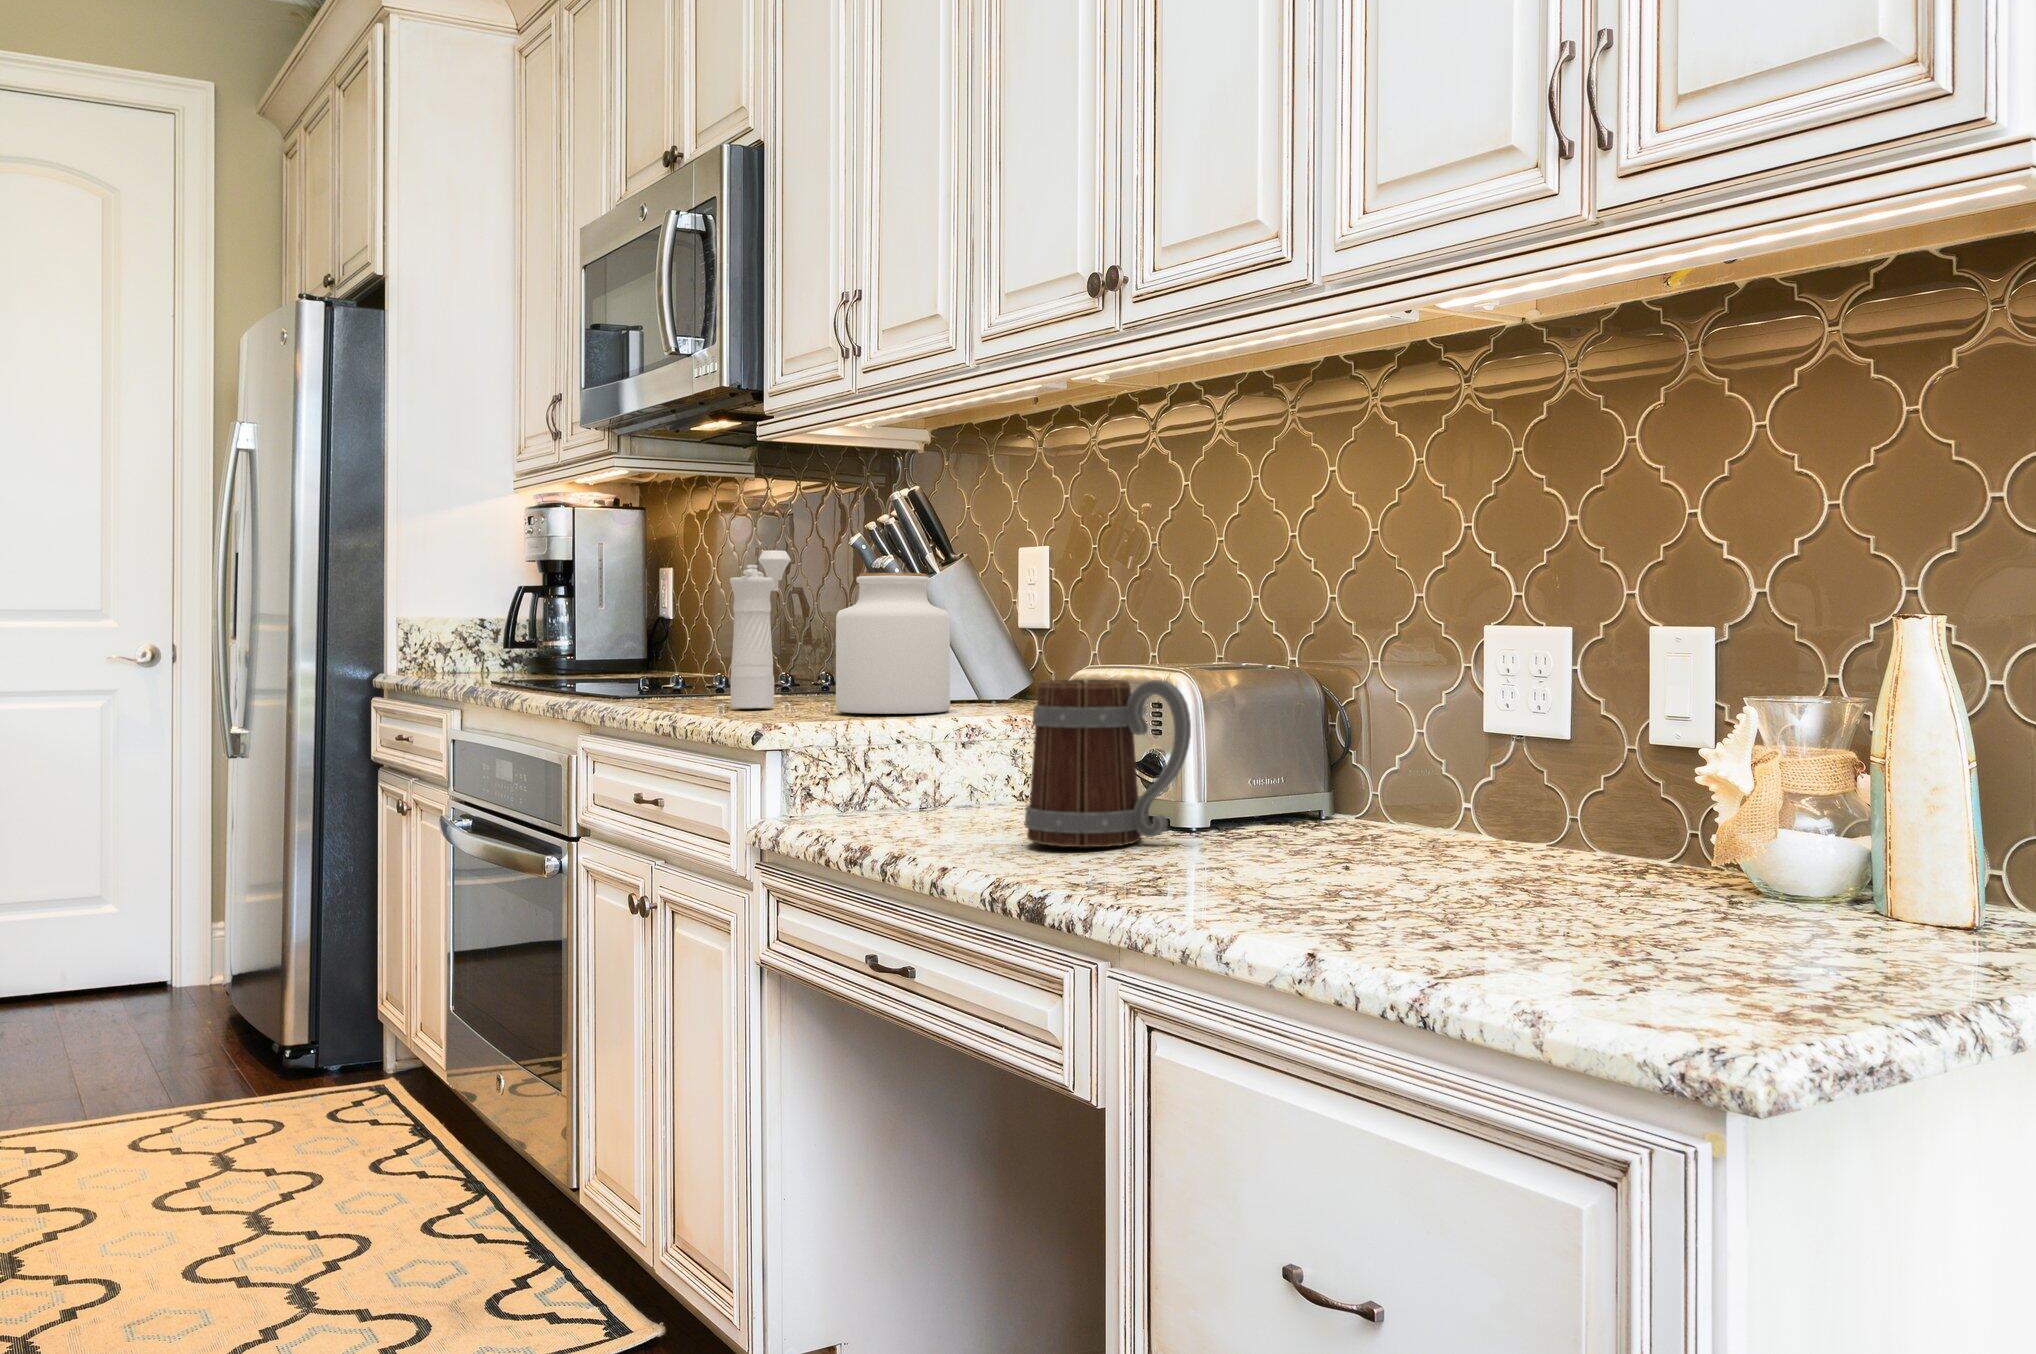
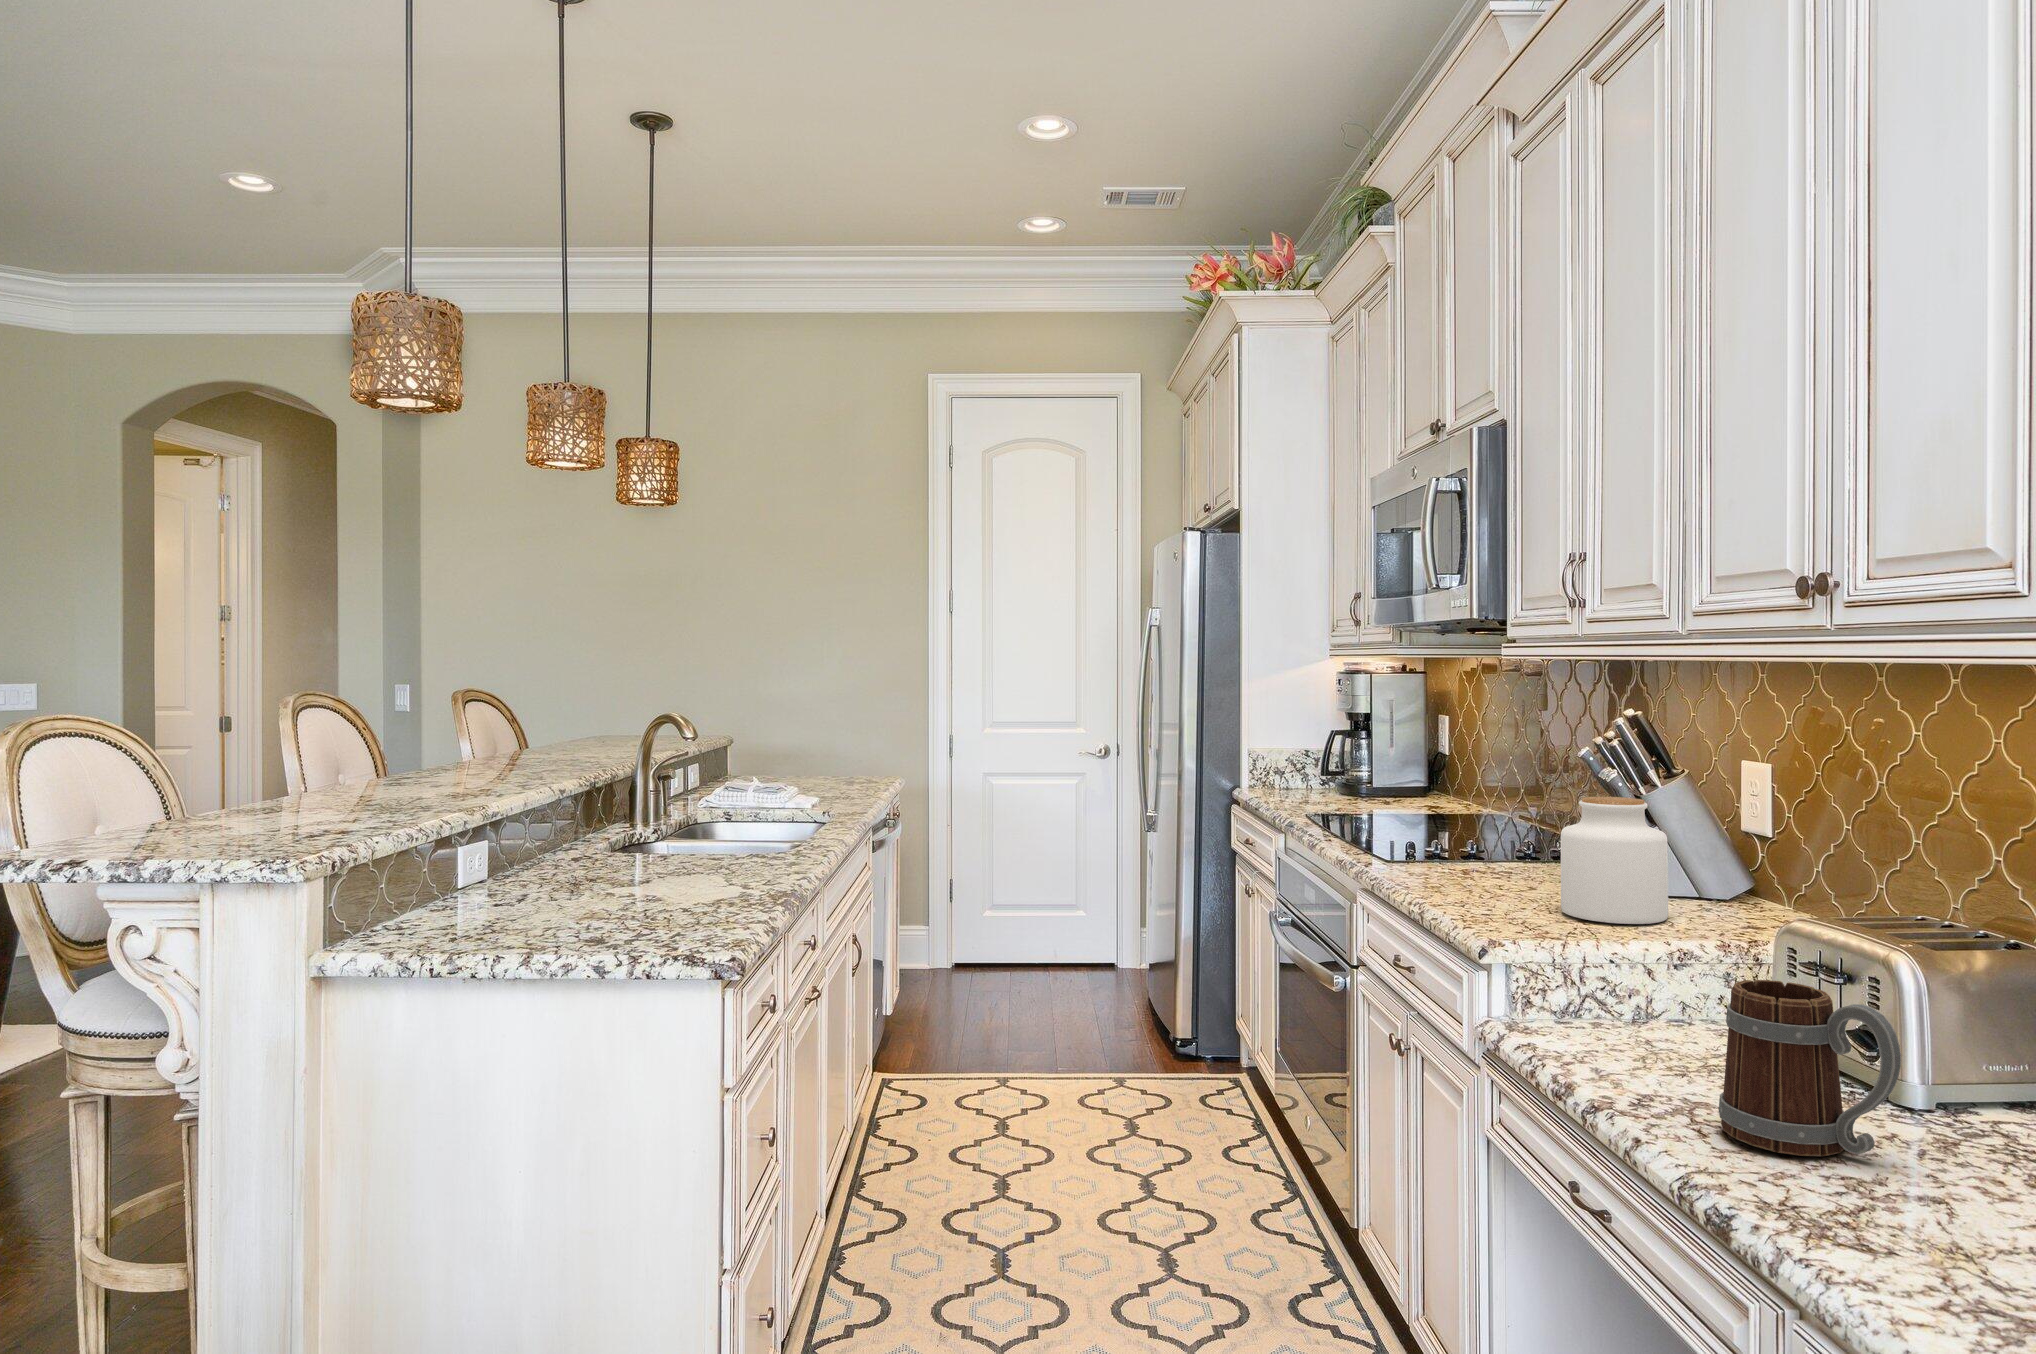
pepper mill: present [730,550,791,708] -> none [1472,760,1526,895]

